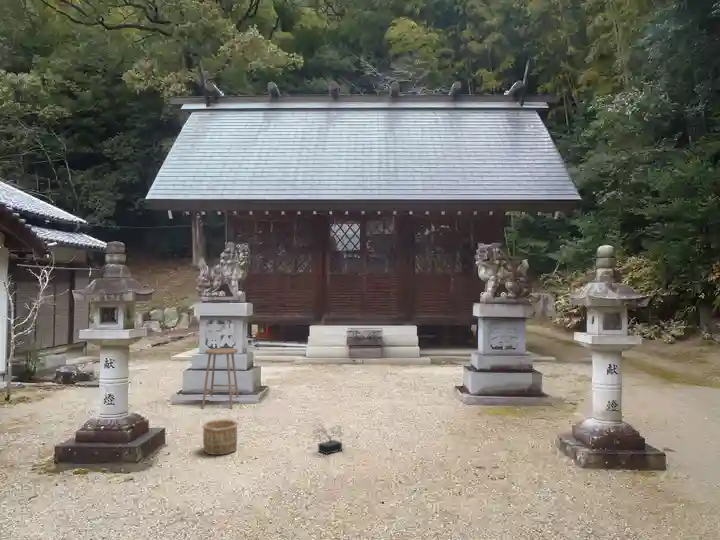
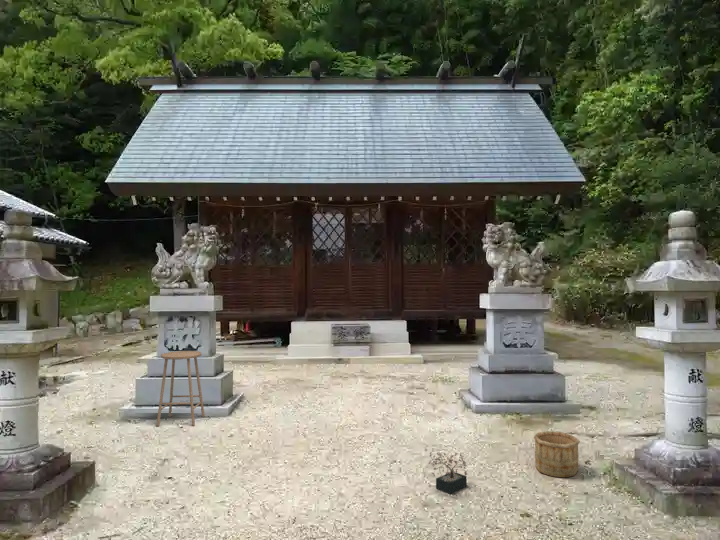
wooden bucket: present [202,420,238,455] -> present [534,431,580,478]
decorative plant: present [314,428,343,454] -> present [428,452,467,494]

